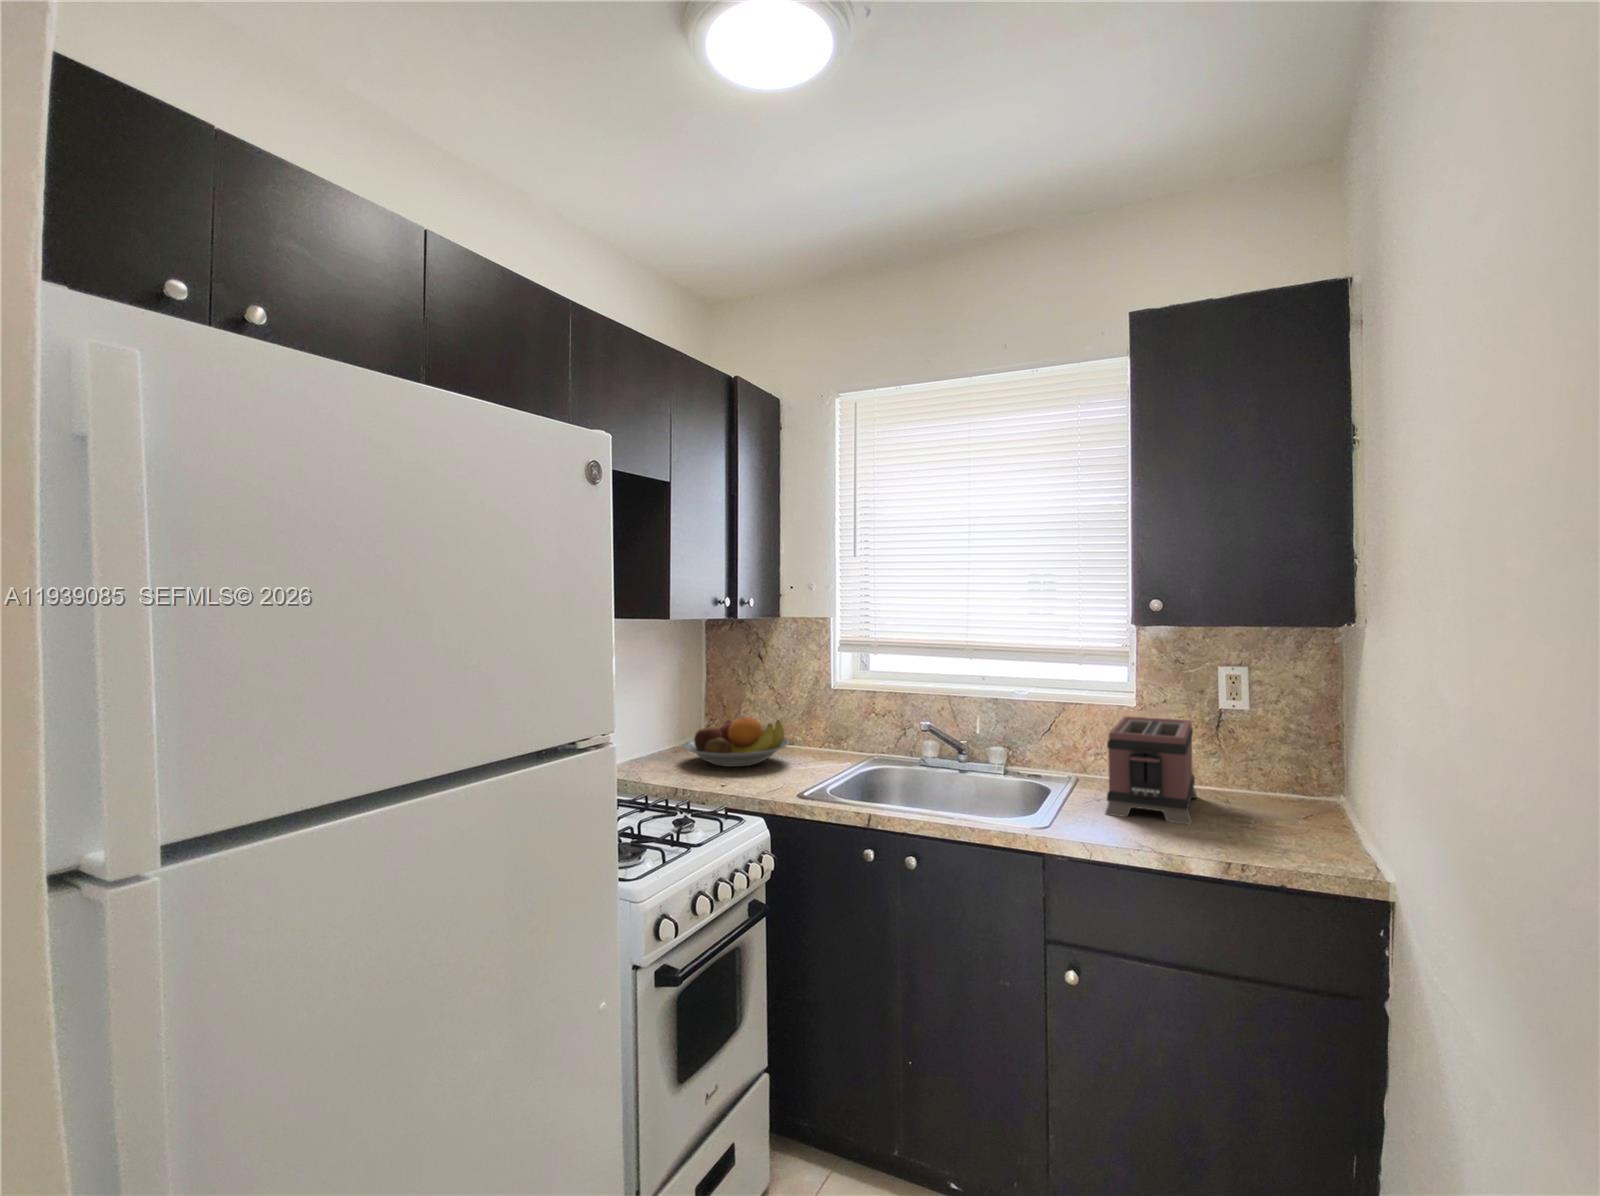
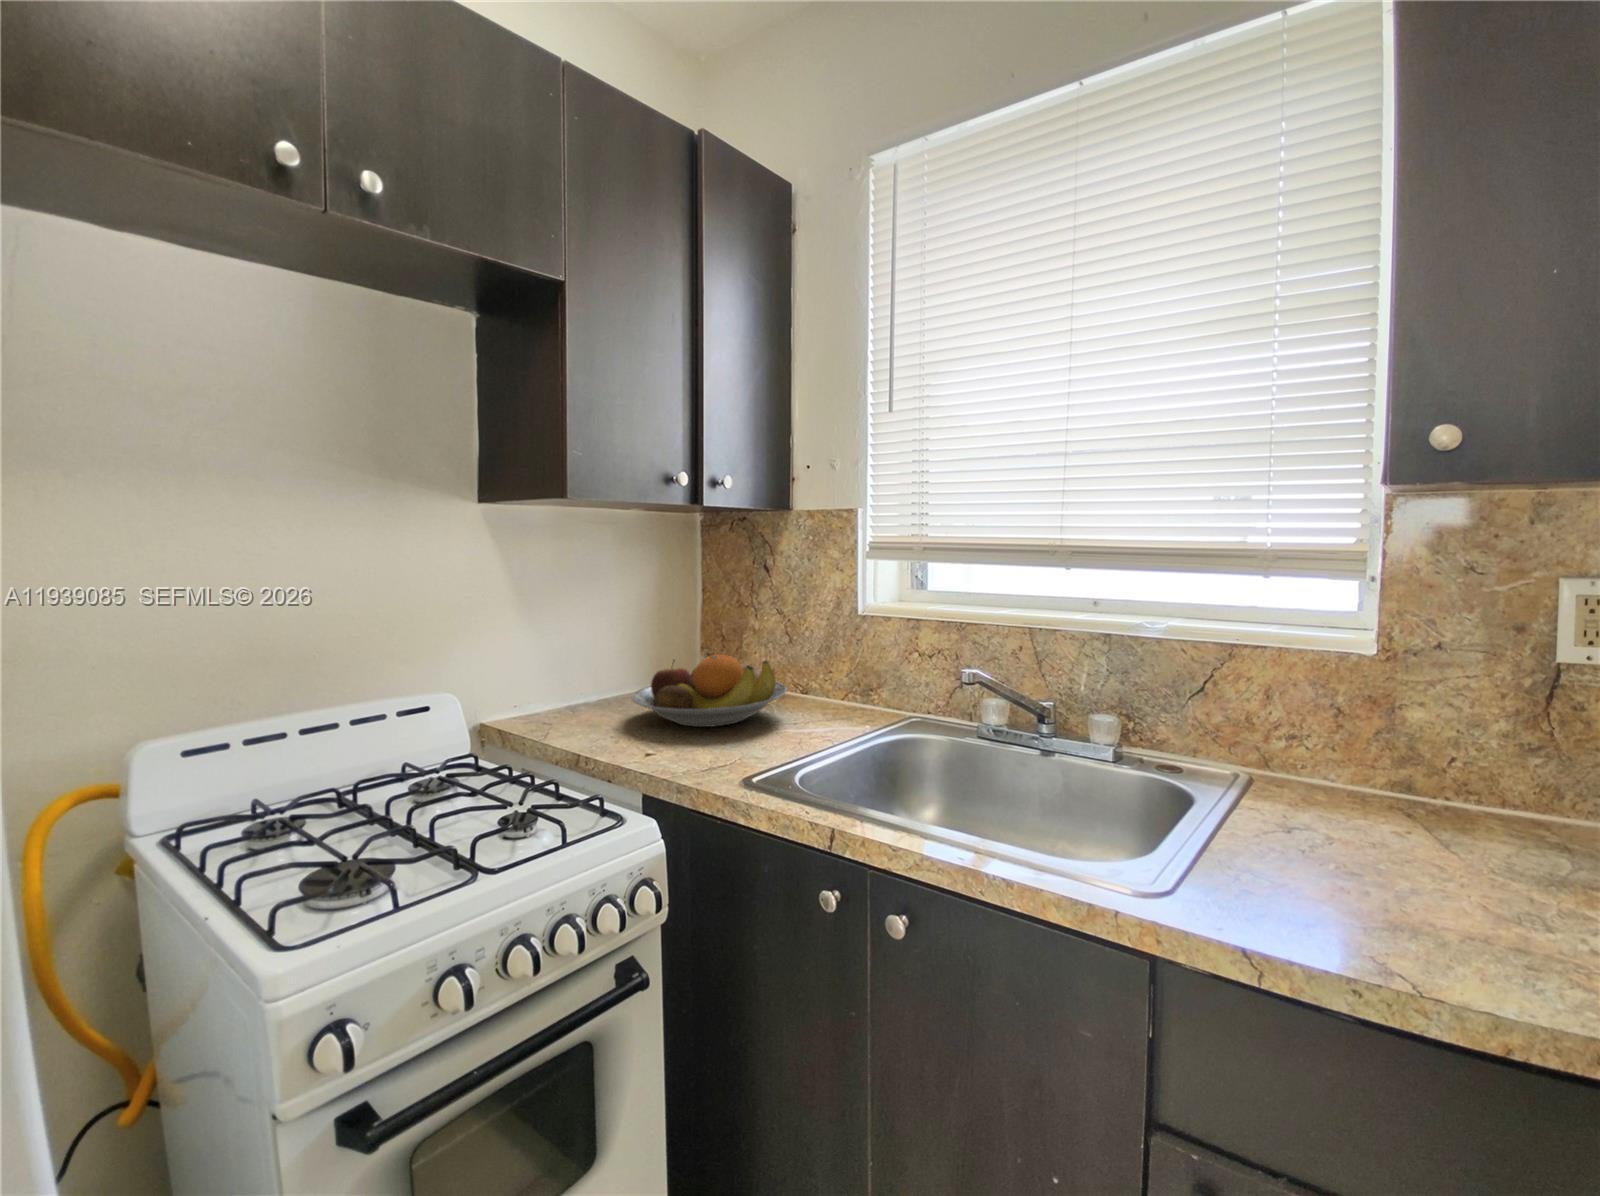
toaster: present [1105,716,1197,824] -> none [1296,672,1498,913]

